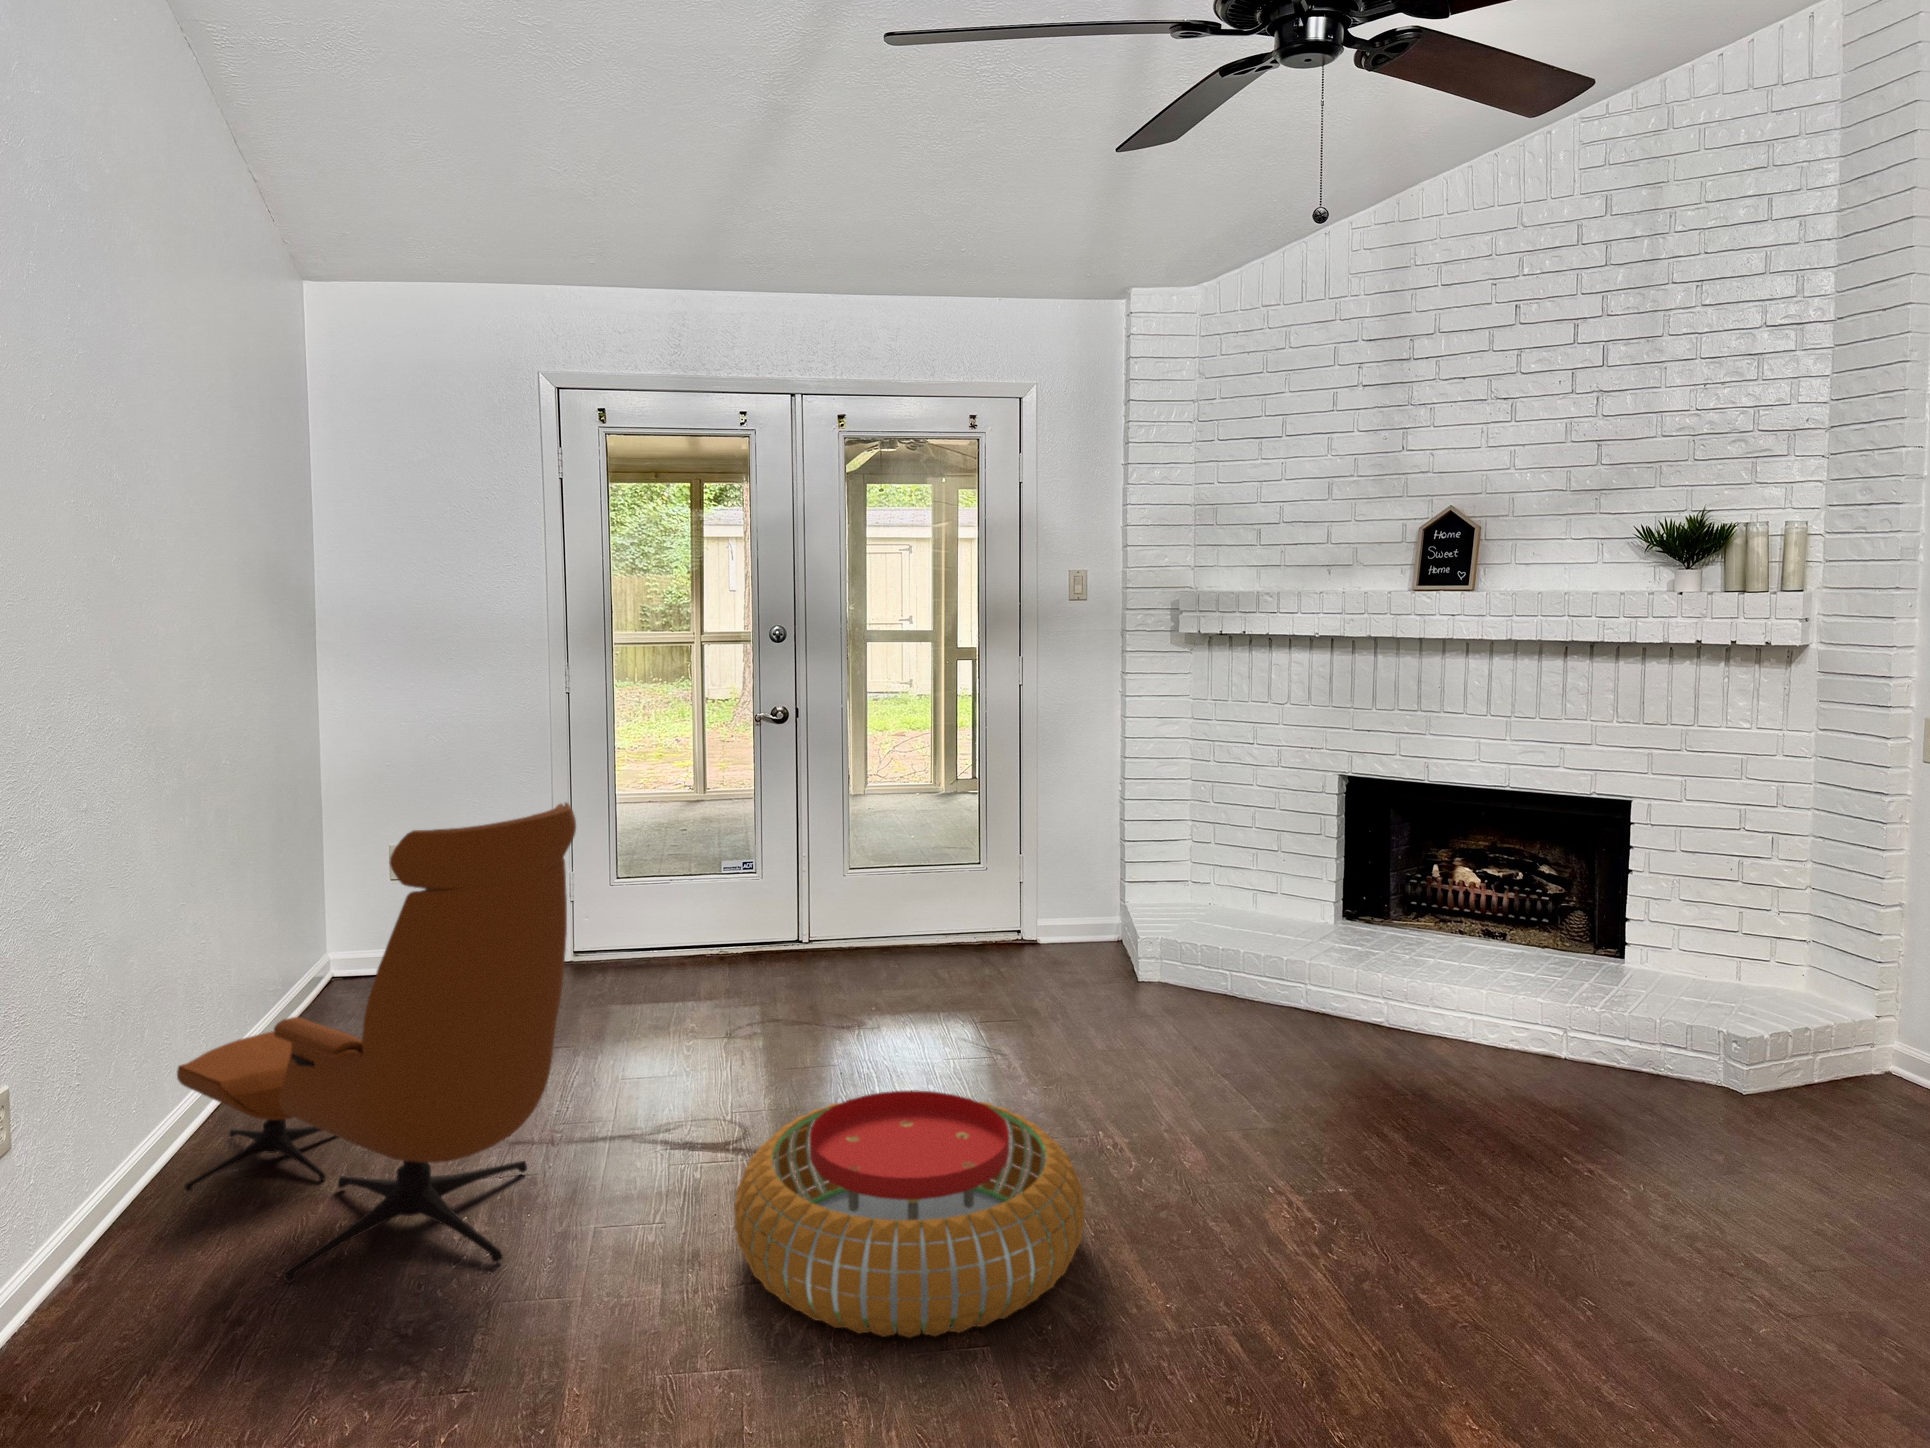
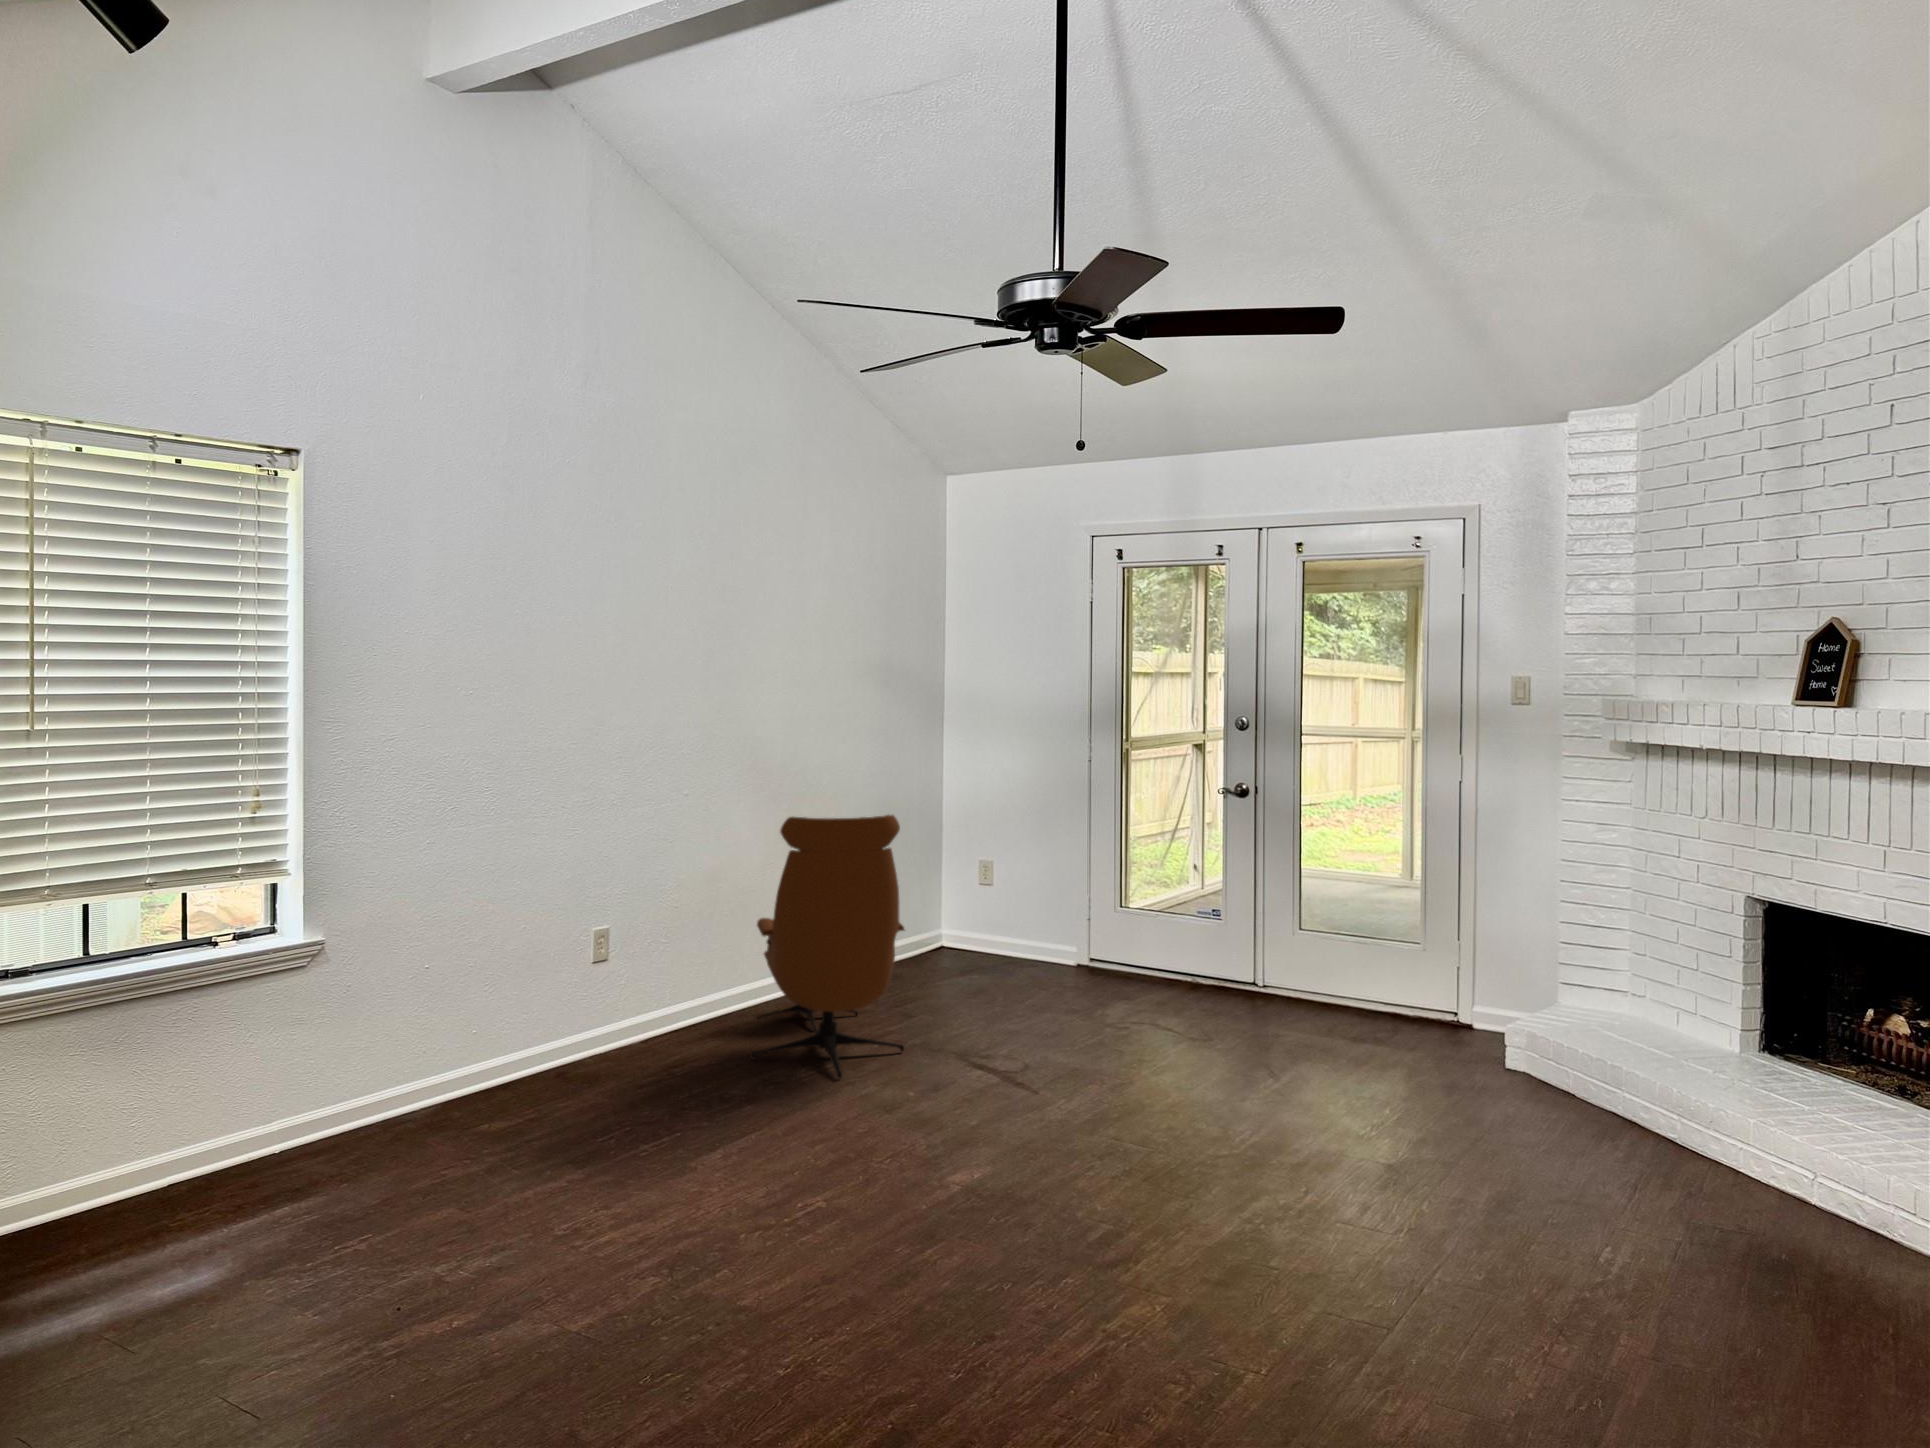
pouf: present [734,1090,1085,1338] -> none [918,1033,1151,1169]

